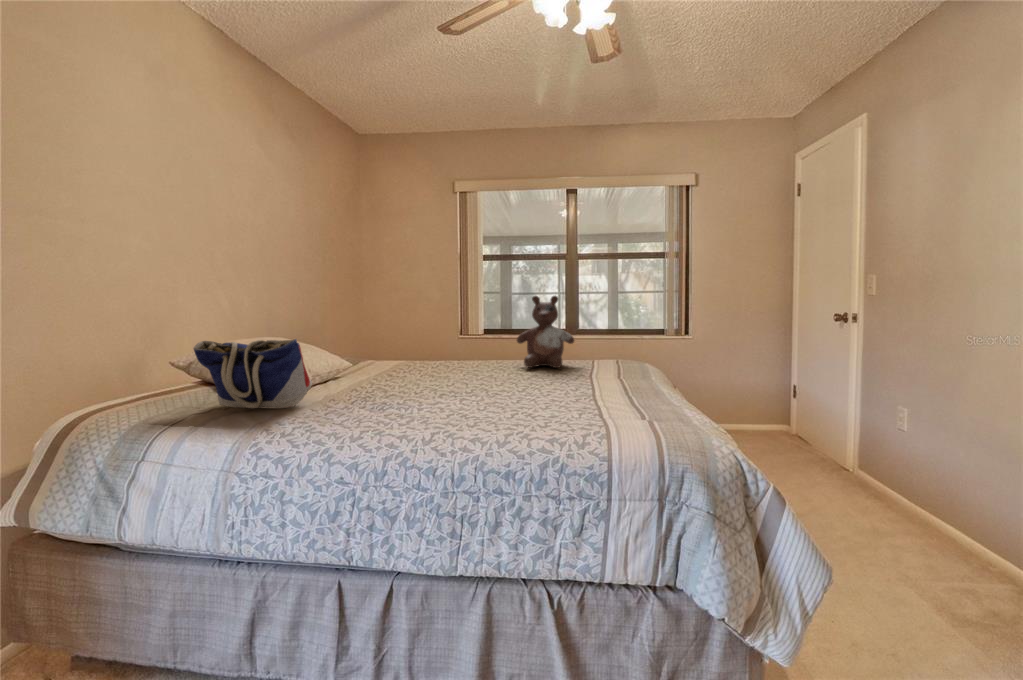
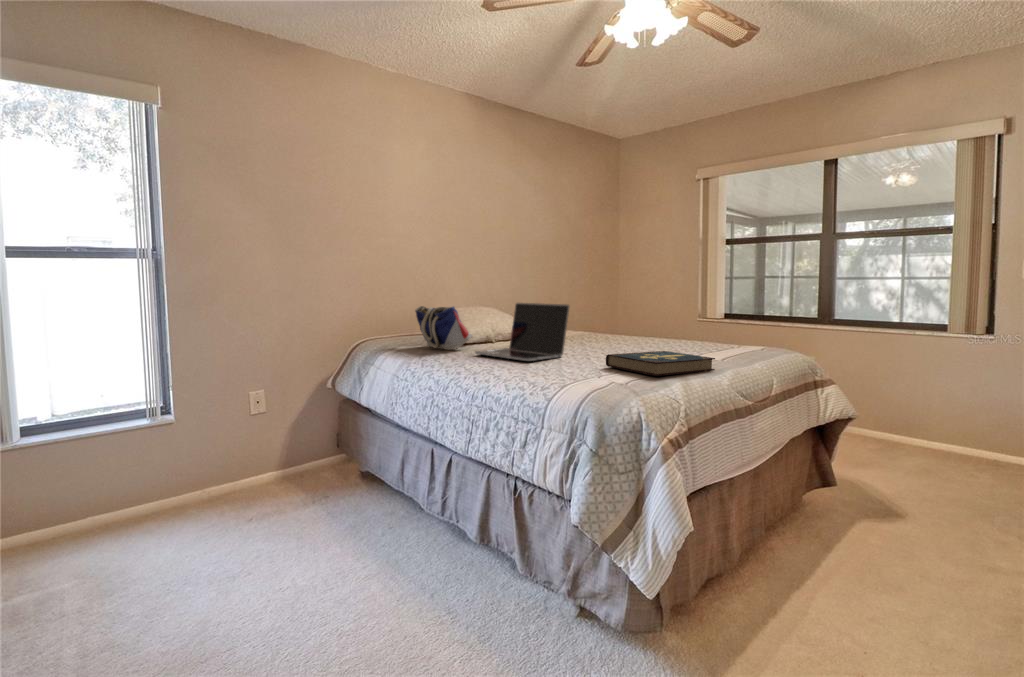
stuffed bear: present [517,296,574,368] -> none [660,280,719,349]
laptop: none [350,327,467,409] -> present [475,303,569,361]
book: none [553,373,642,404] -> present [606,351,715,376]

